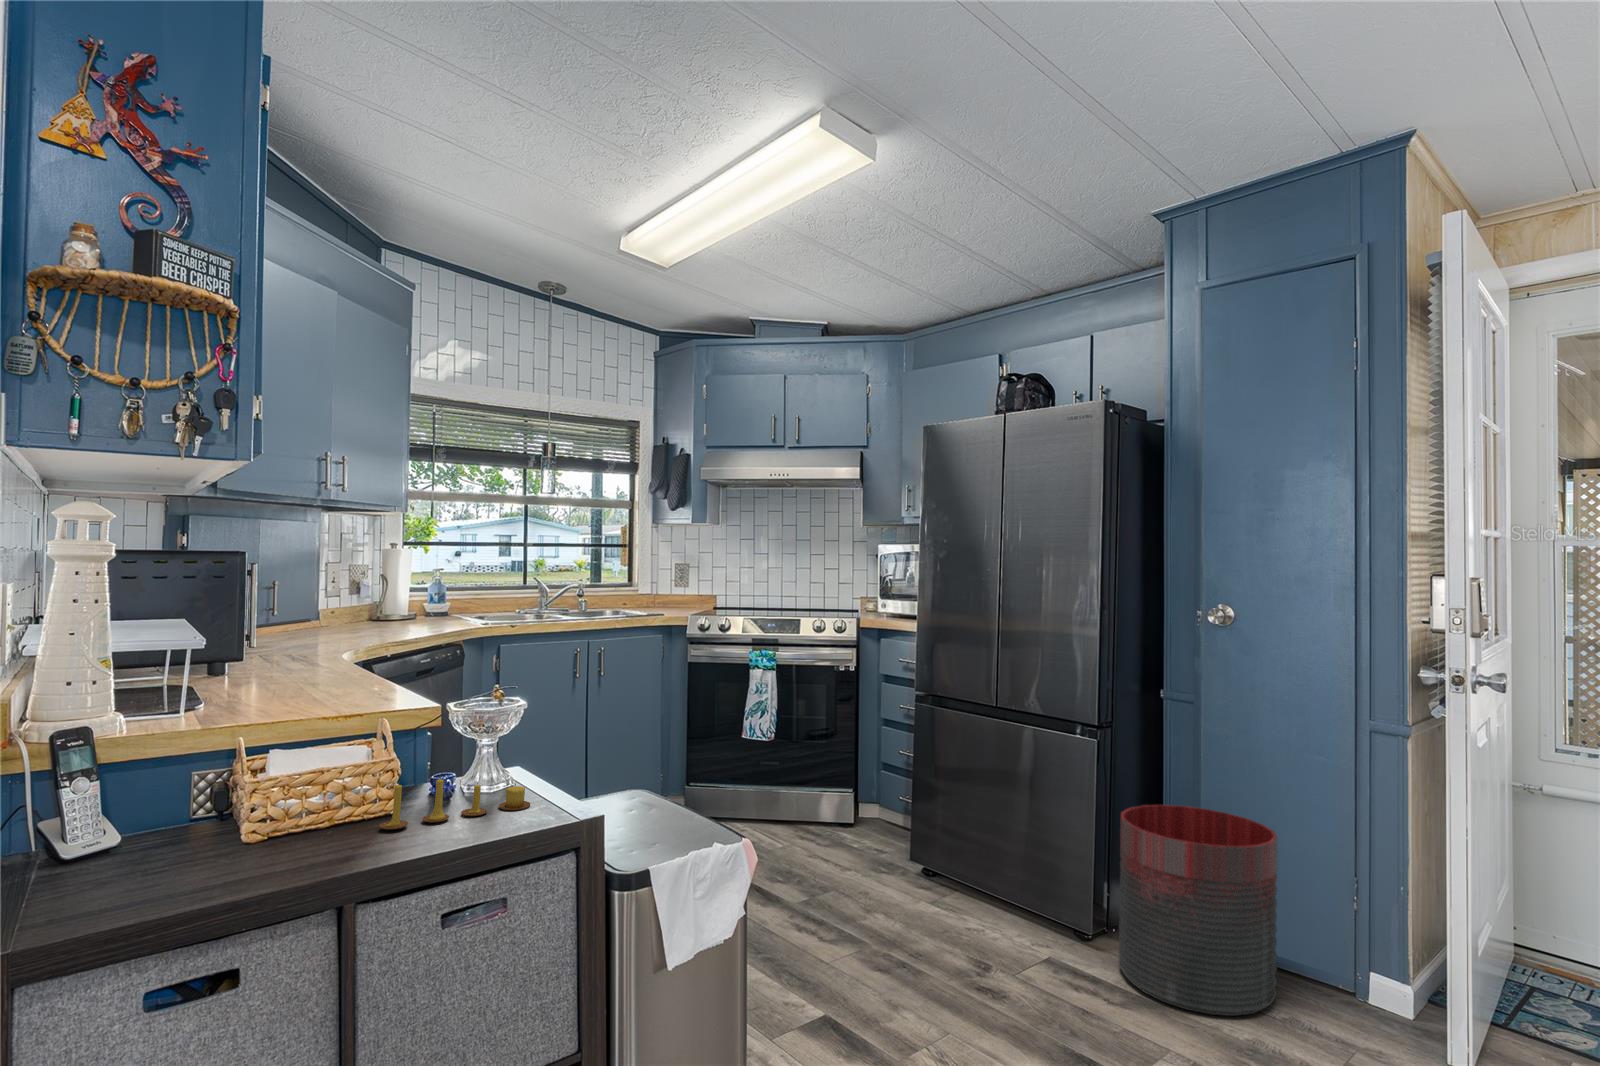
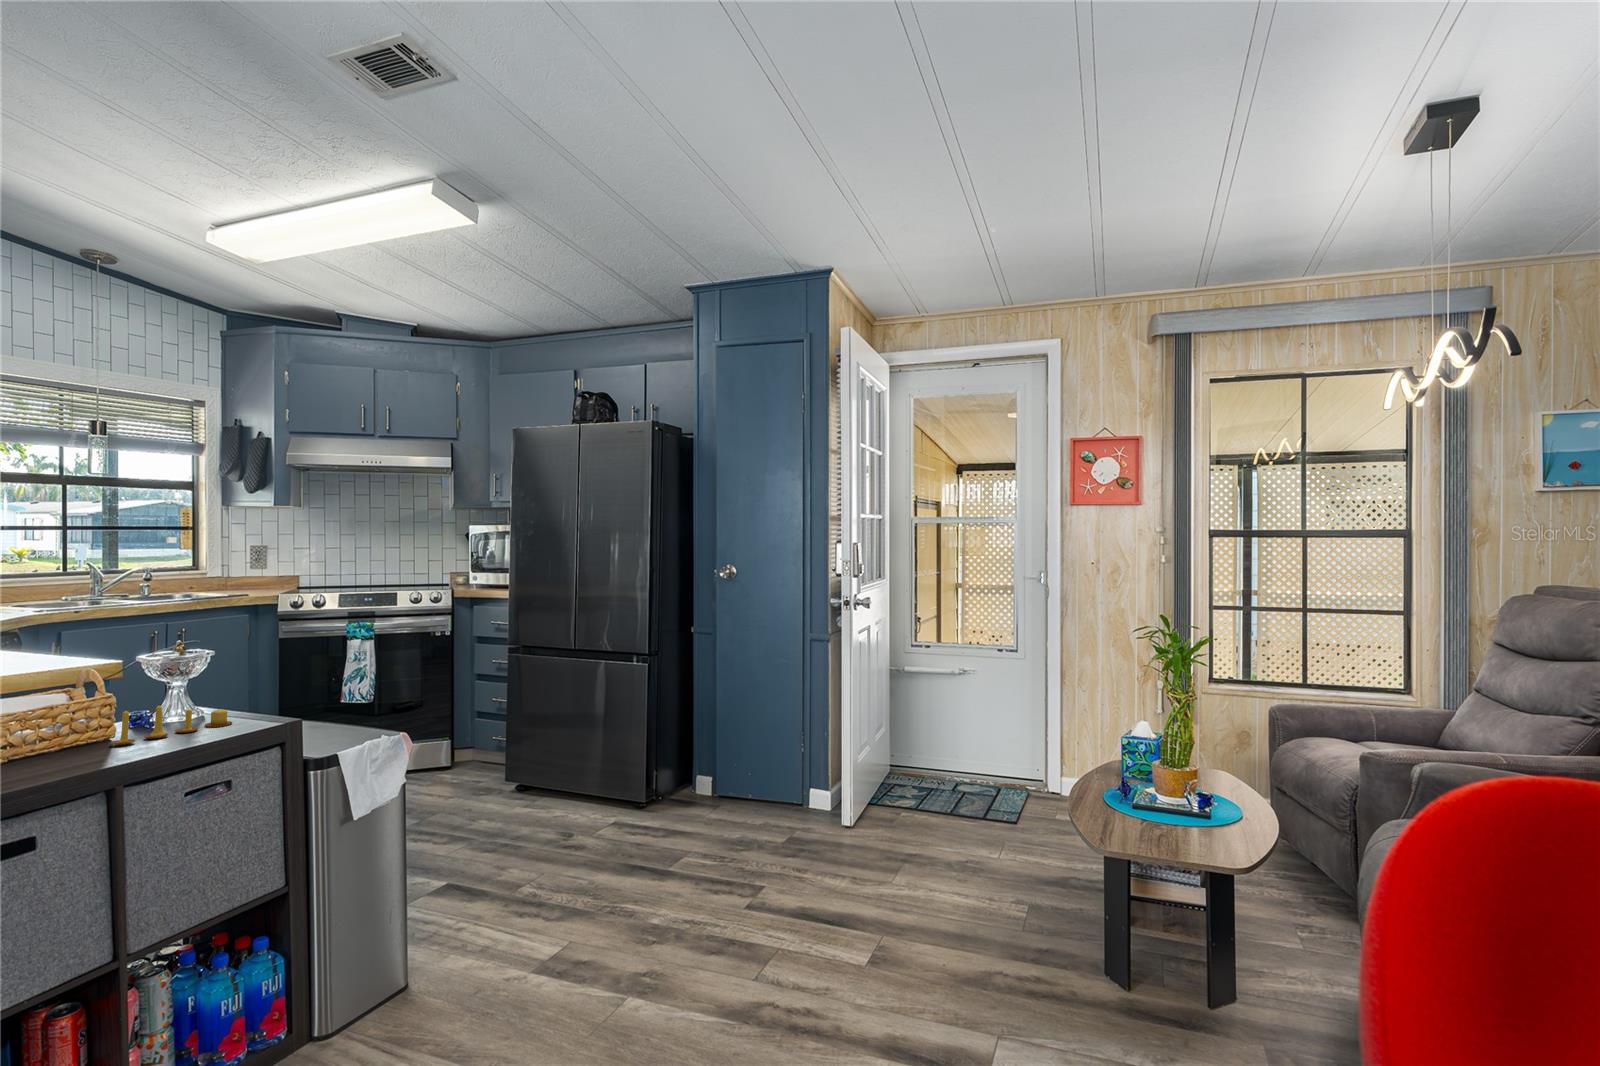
trash can: present [1119,805,1278,1016] -> none [663,703,760,830]

